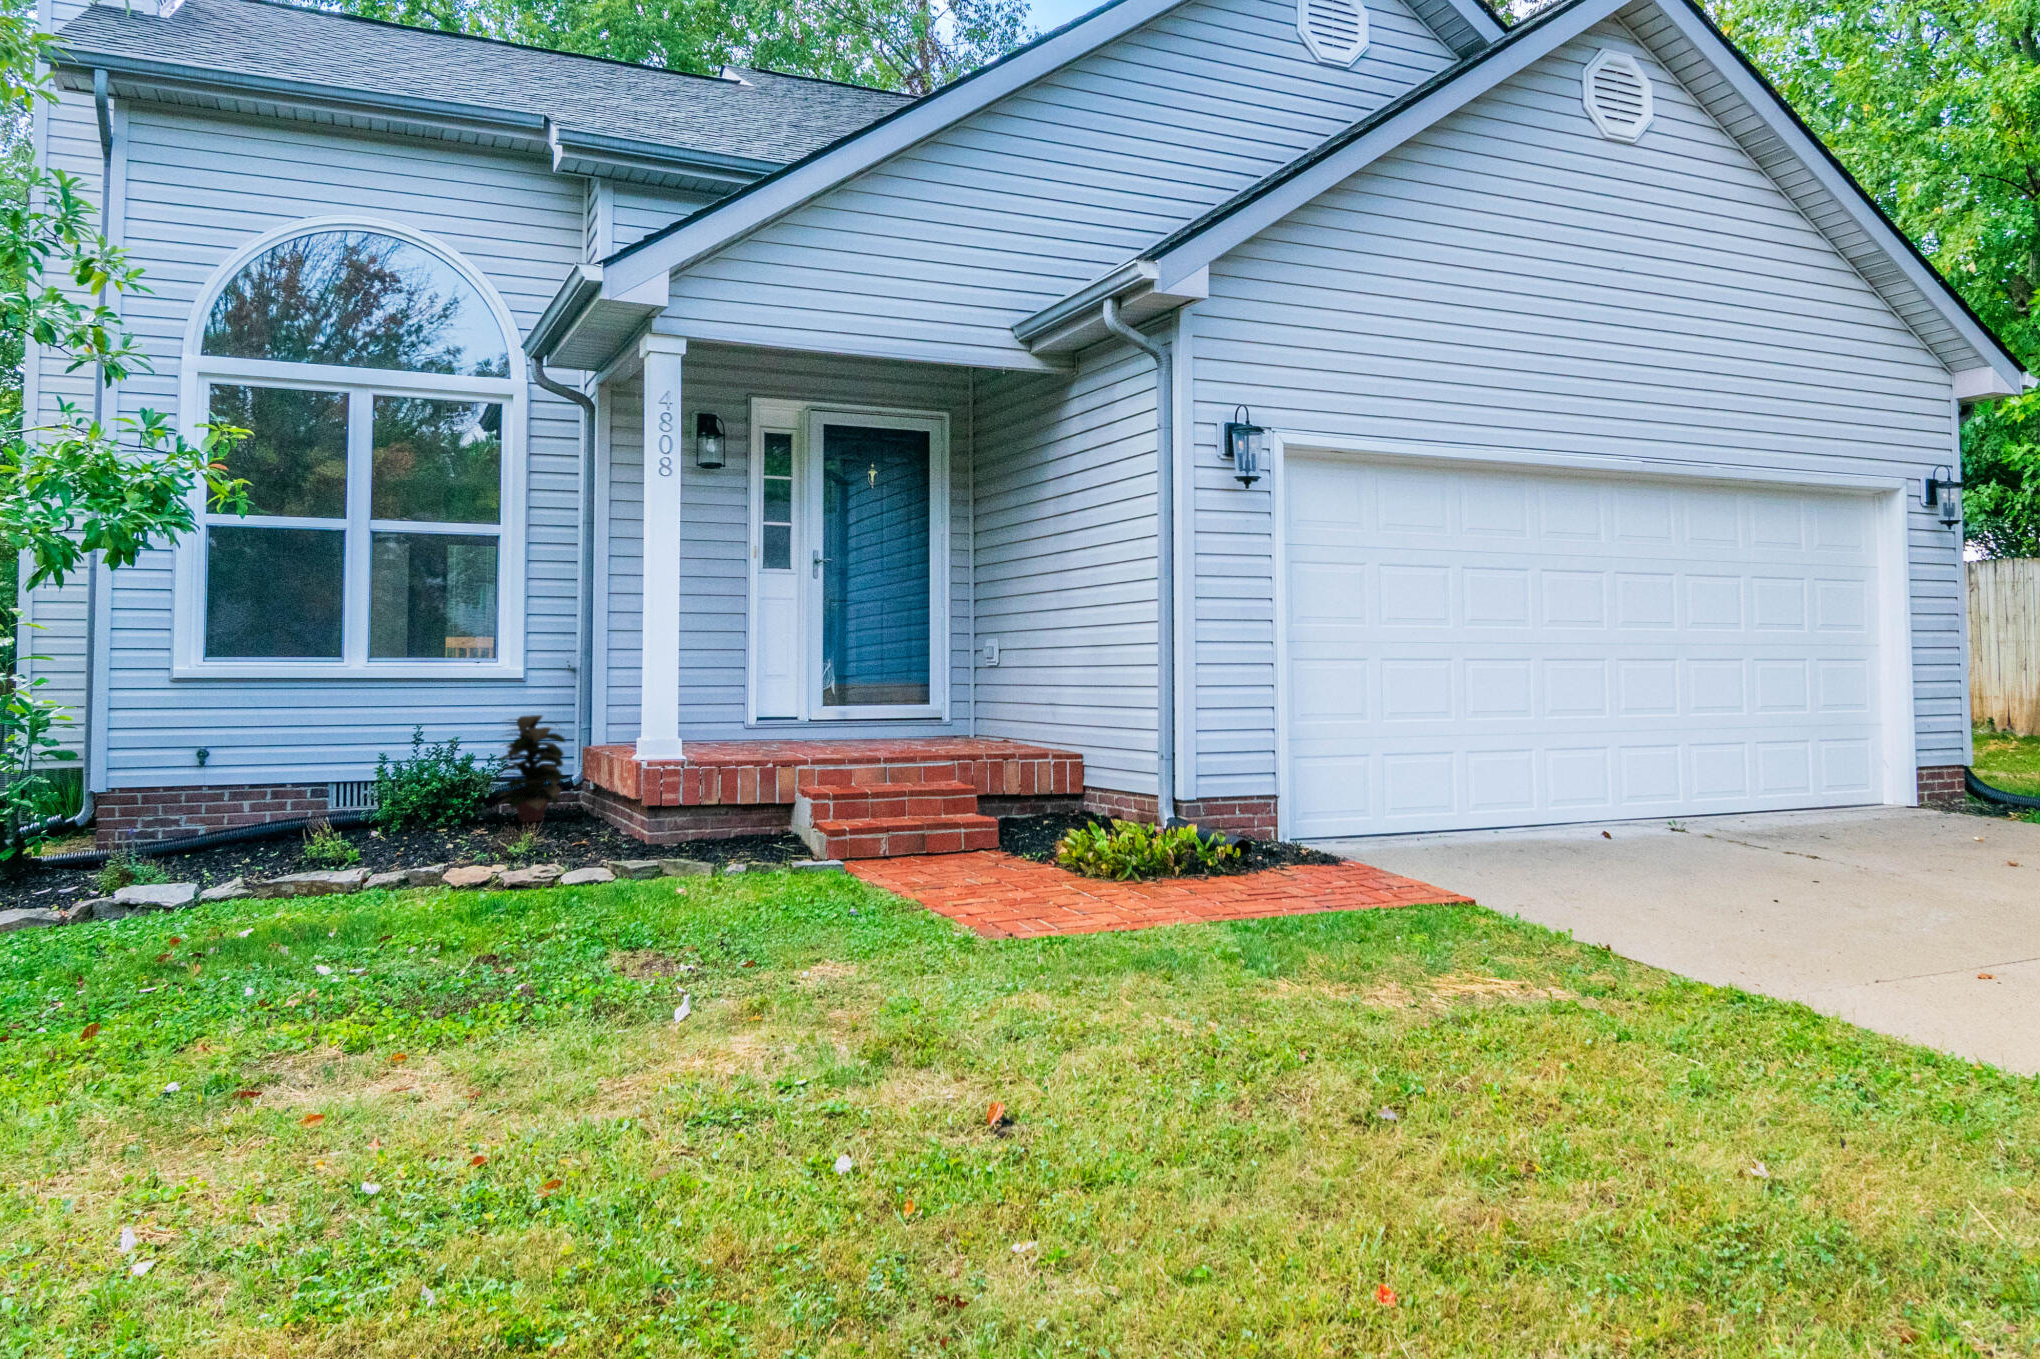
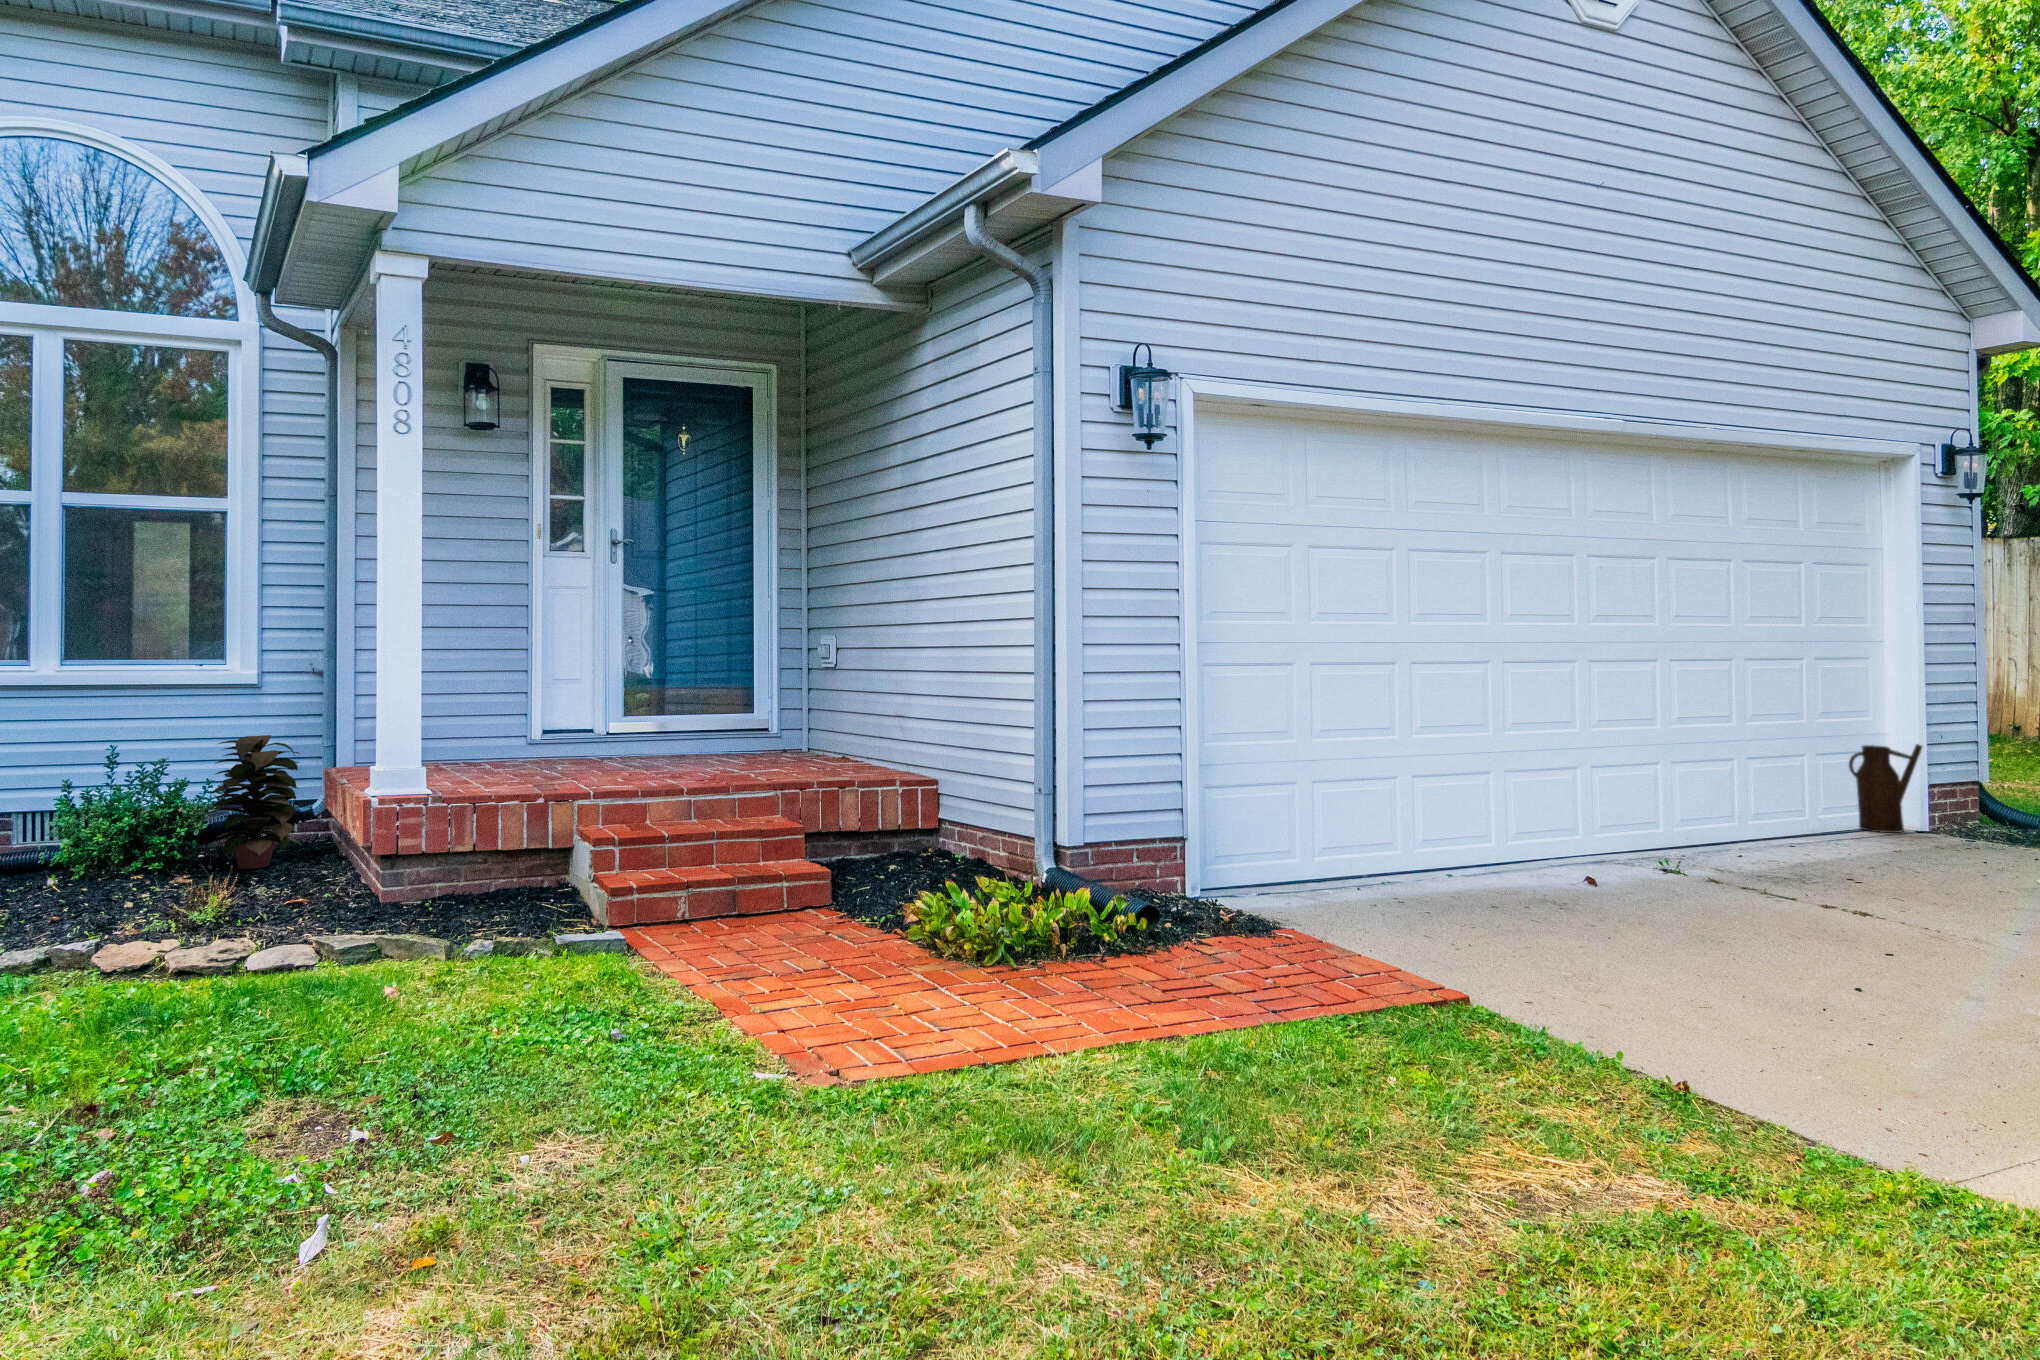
watering can: none [1851,735,1916,810] -> present [1849,744,1922,833]

